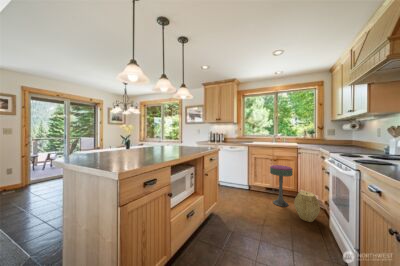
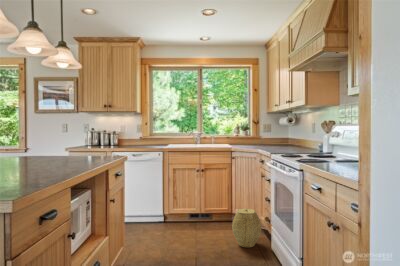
bar stool: present [270,165,293,207] -> none [198,177,228,236]

